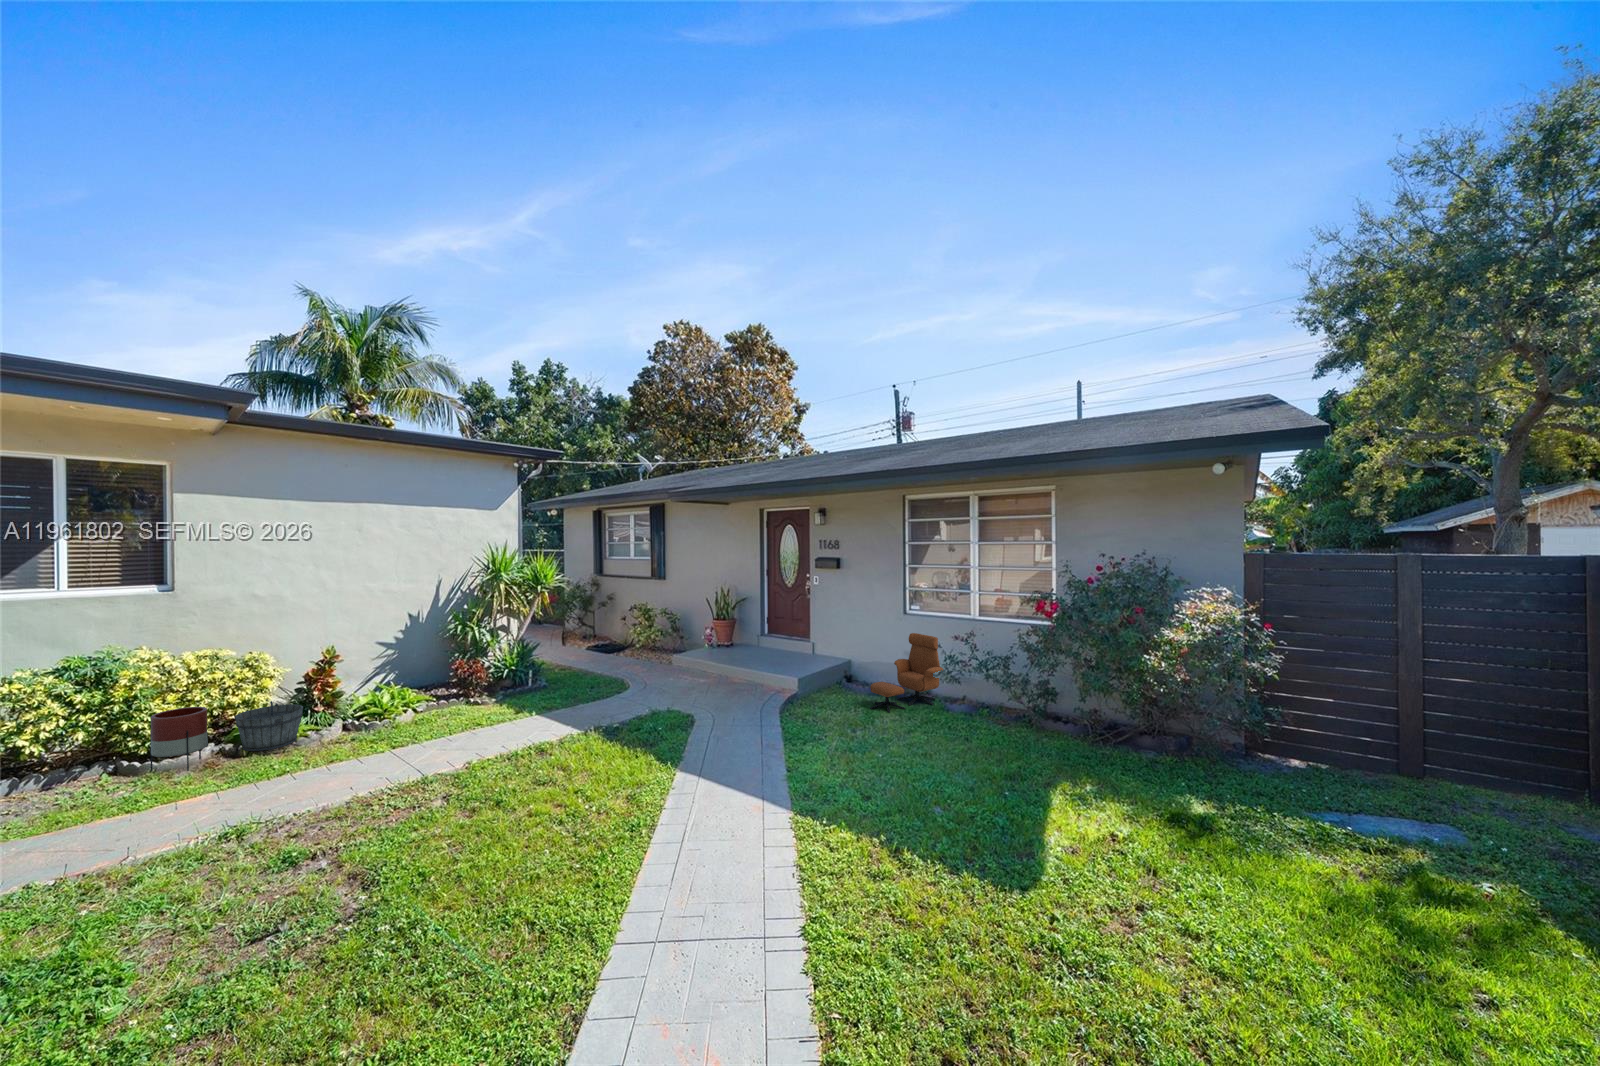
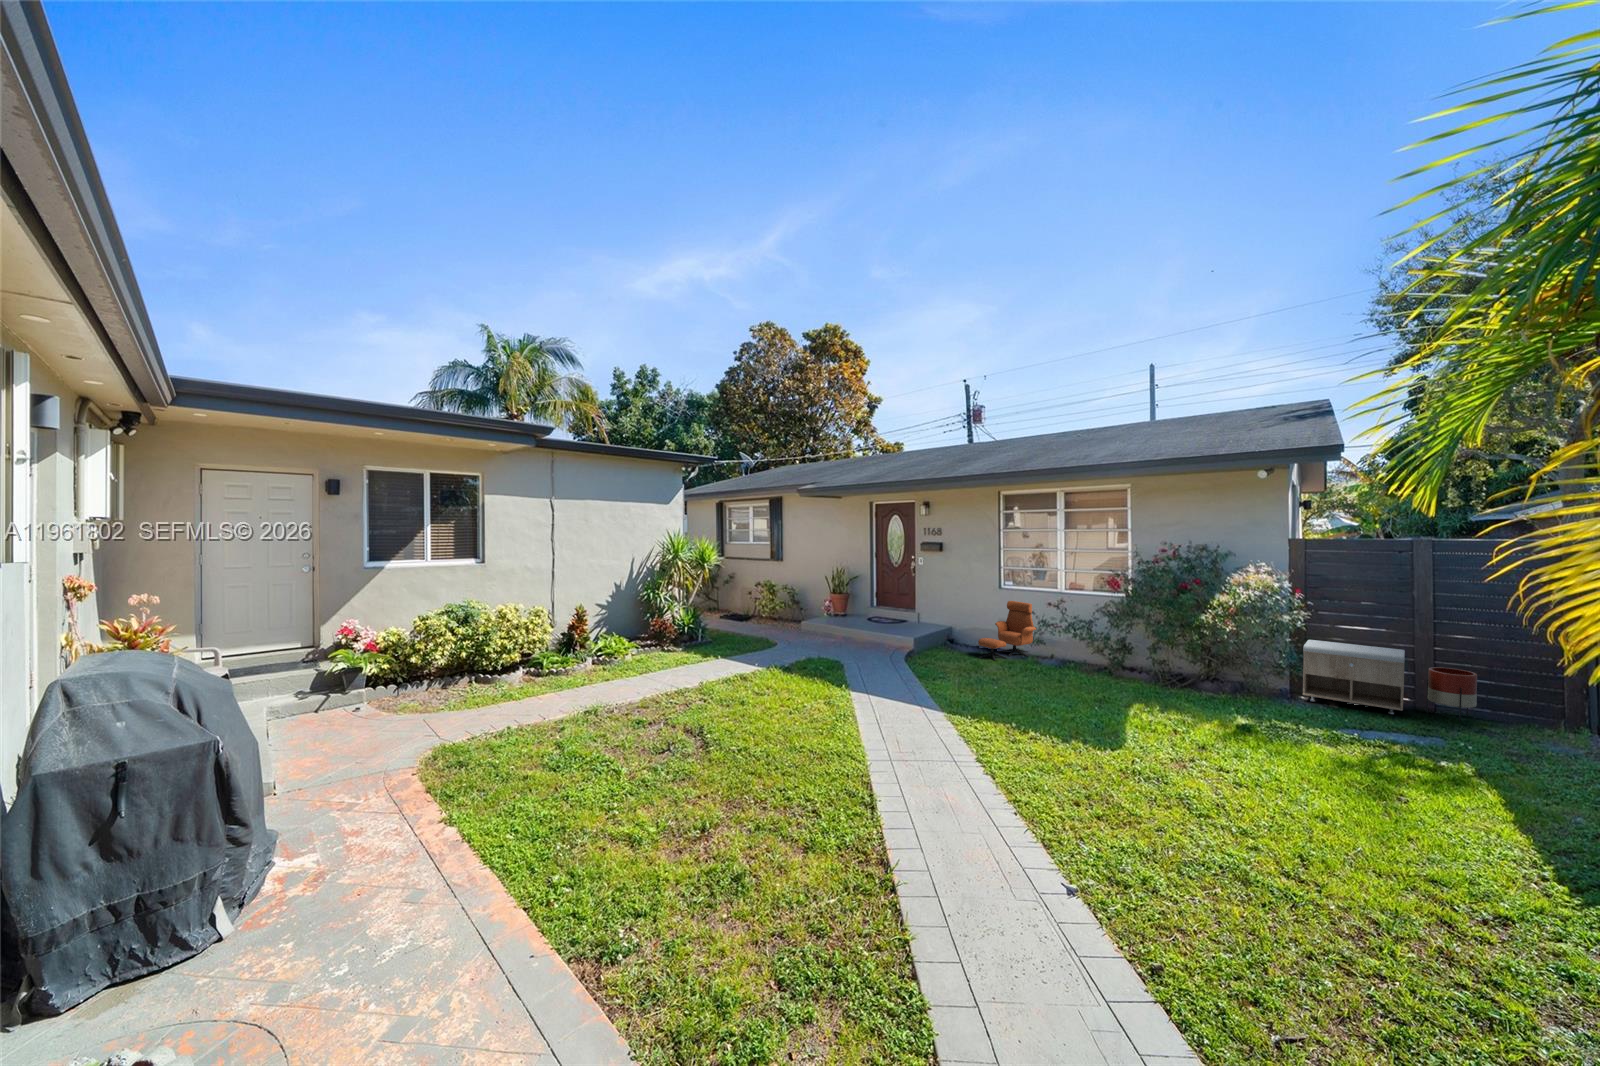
storage bench: none [1279,688,1416,796] -> present [1303,640,1405,714]
wooden bucket: present [235,699,303,751] -> none [535,640,575,675]
planter: present [150,707,208,771] -> present [1426,667,1477,722]

